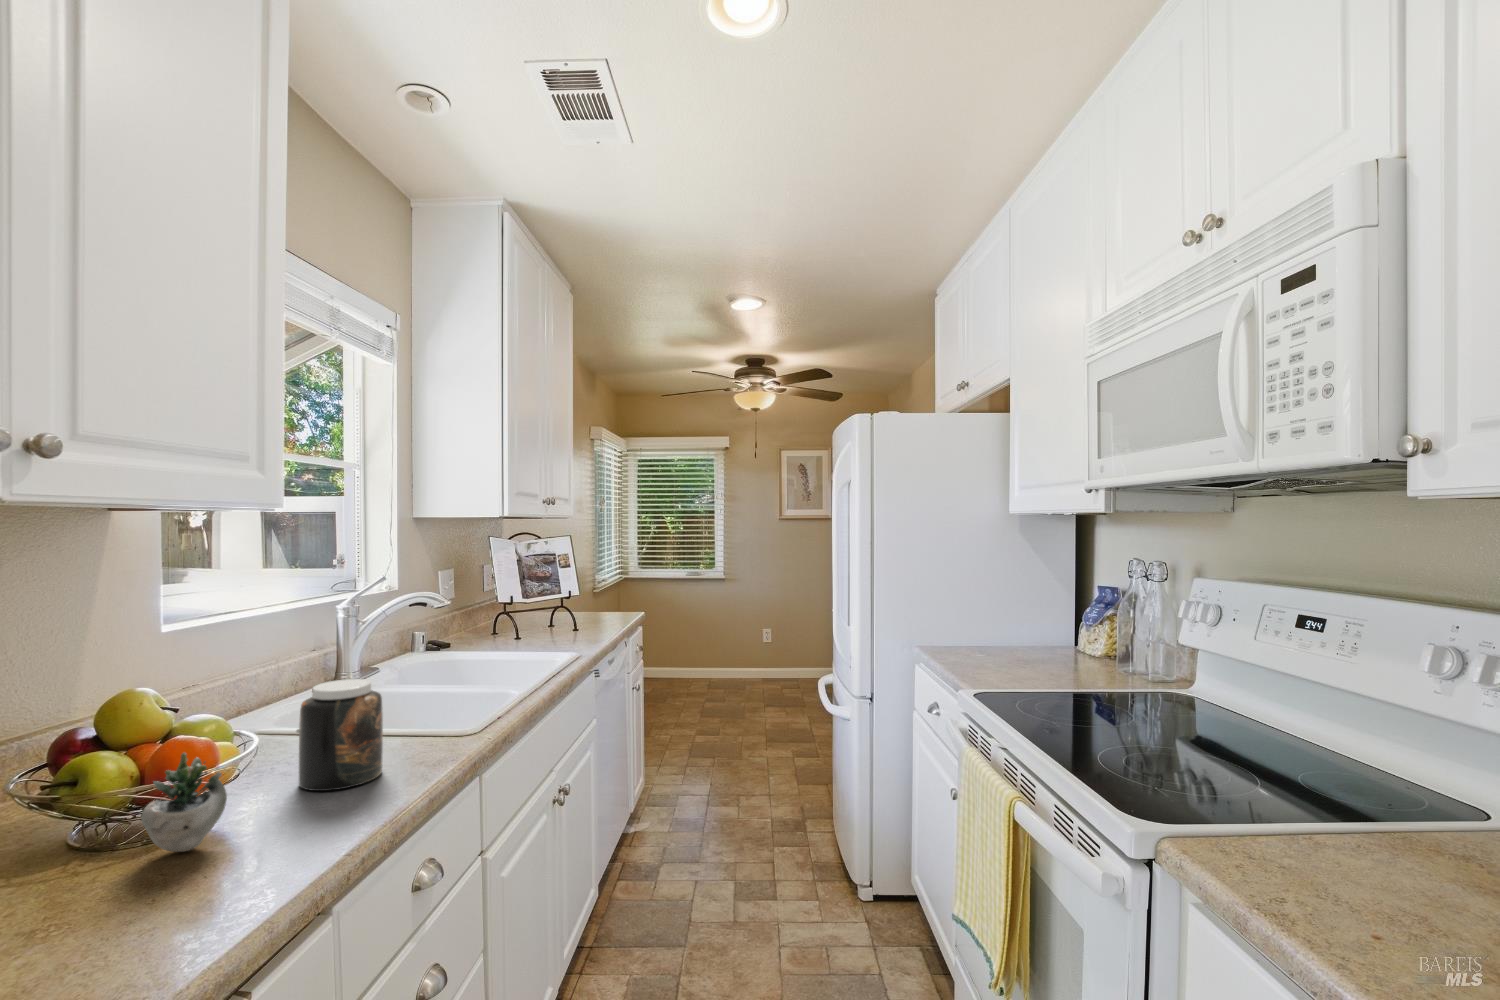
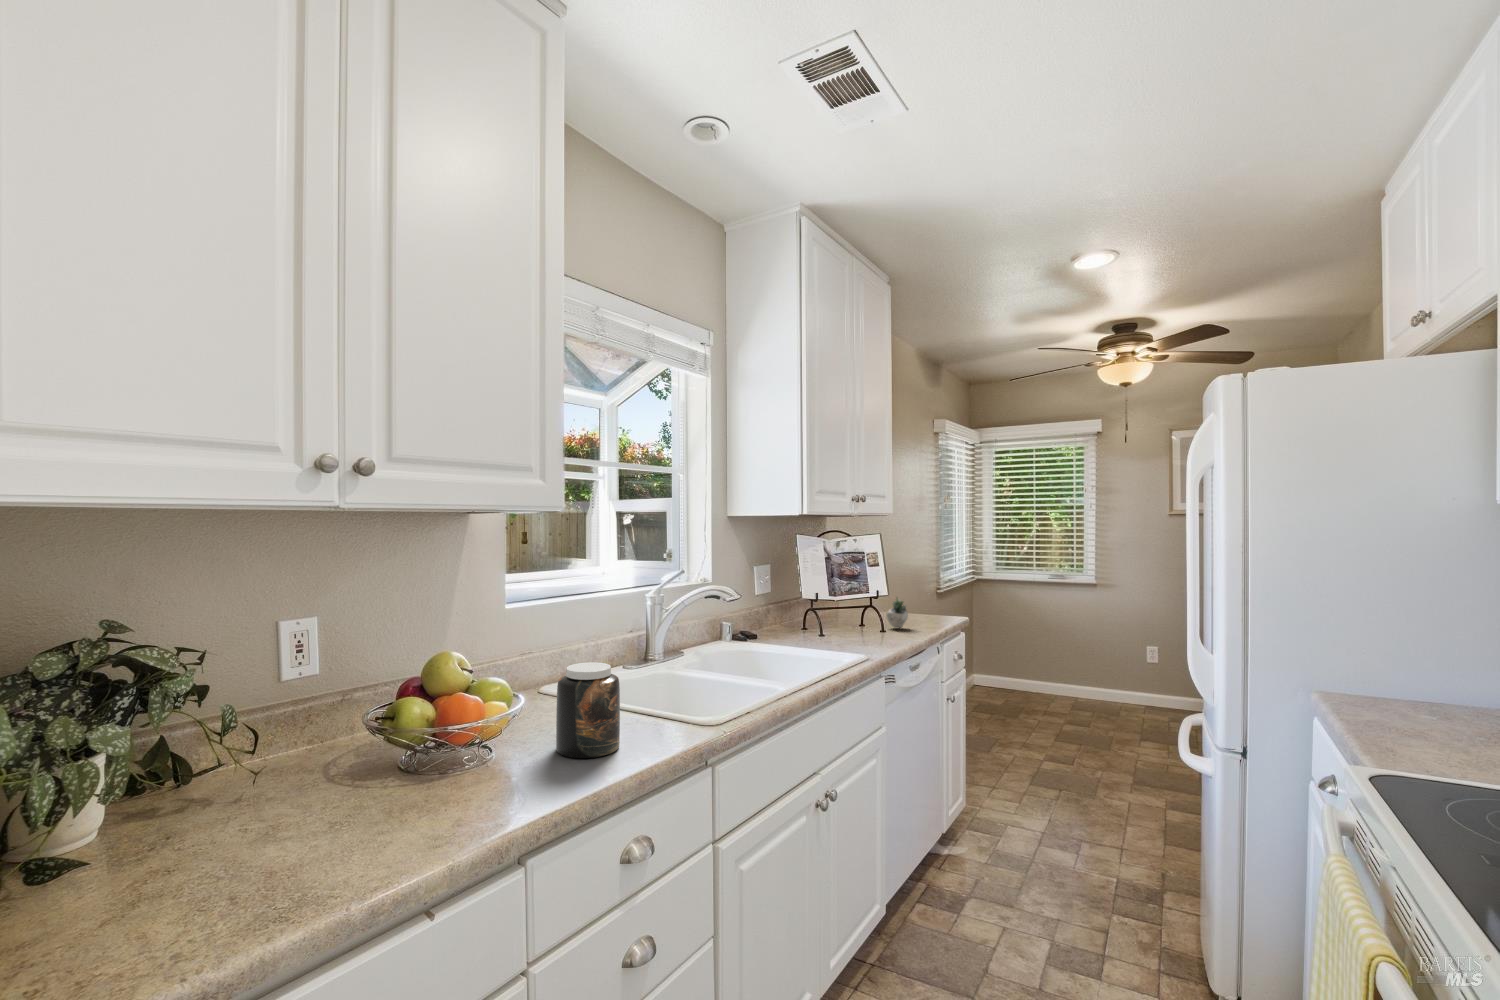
succulent plant: present [141,729,301,852] -> present [886,597,908,628]

